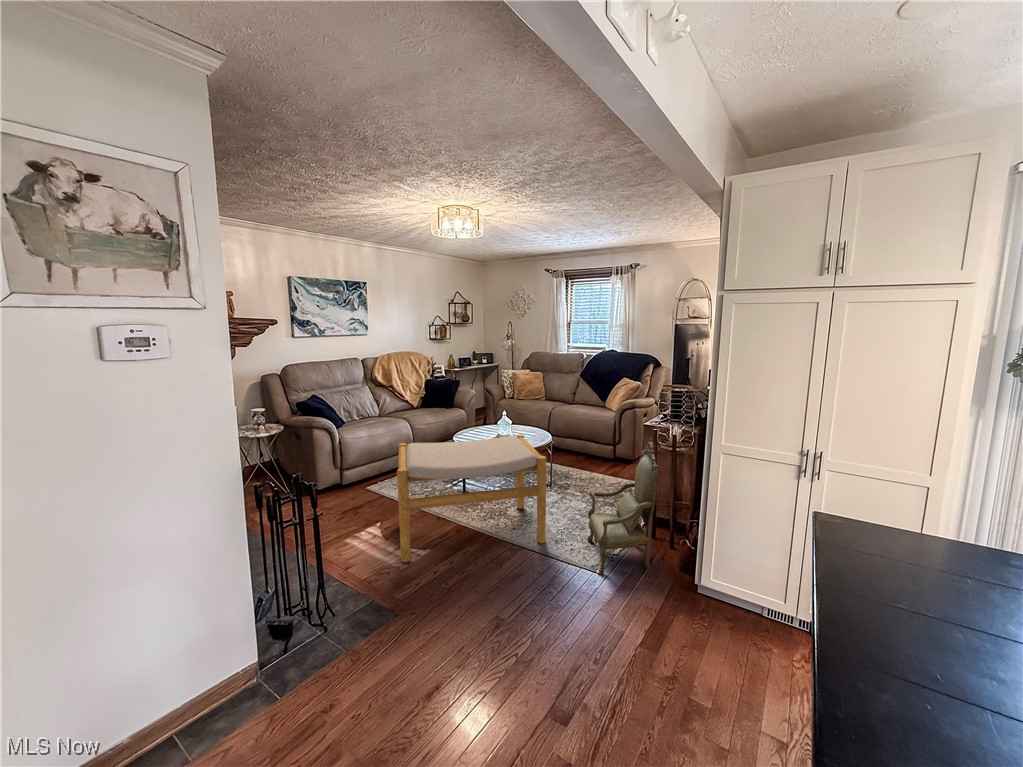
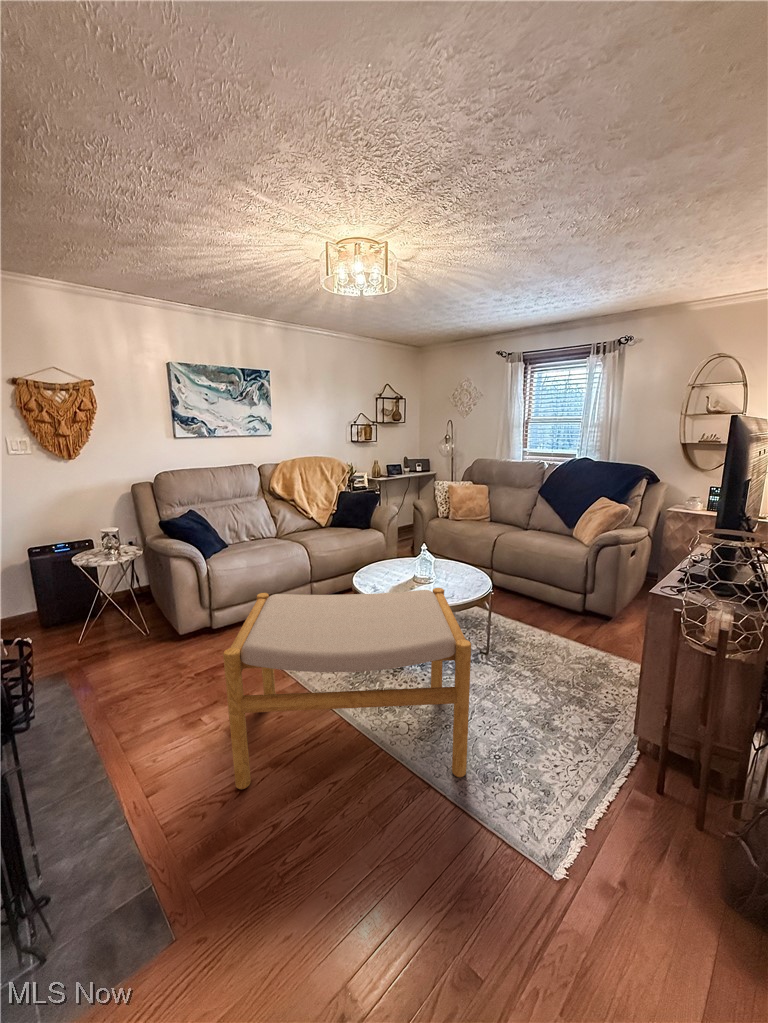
armchair: present [588,442,658,575] -> none [538,534,694,883]

